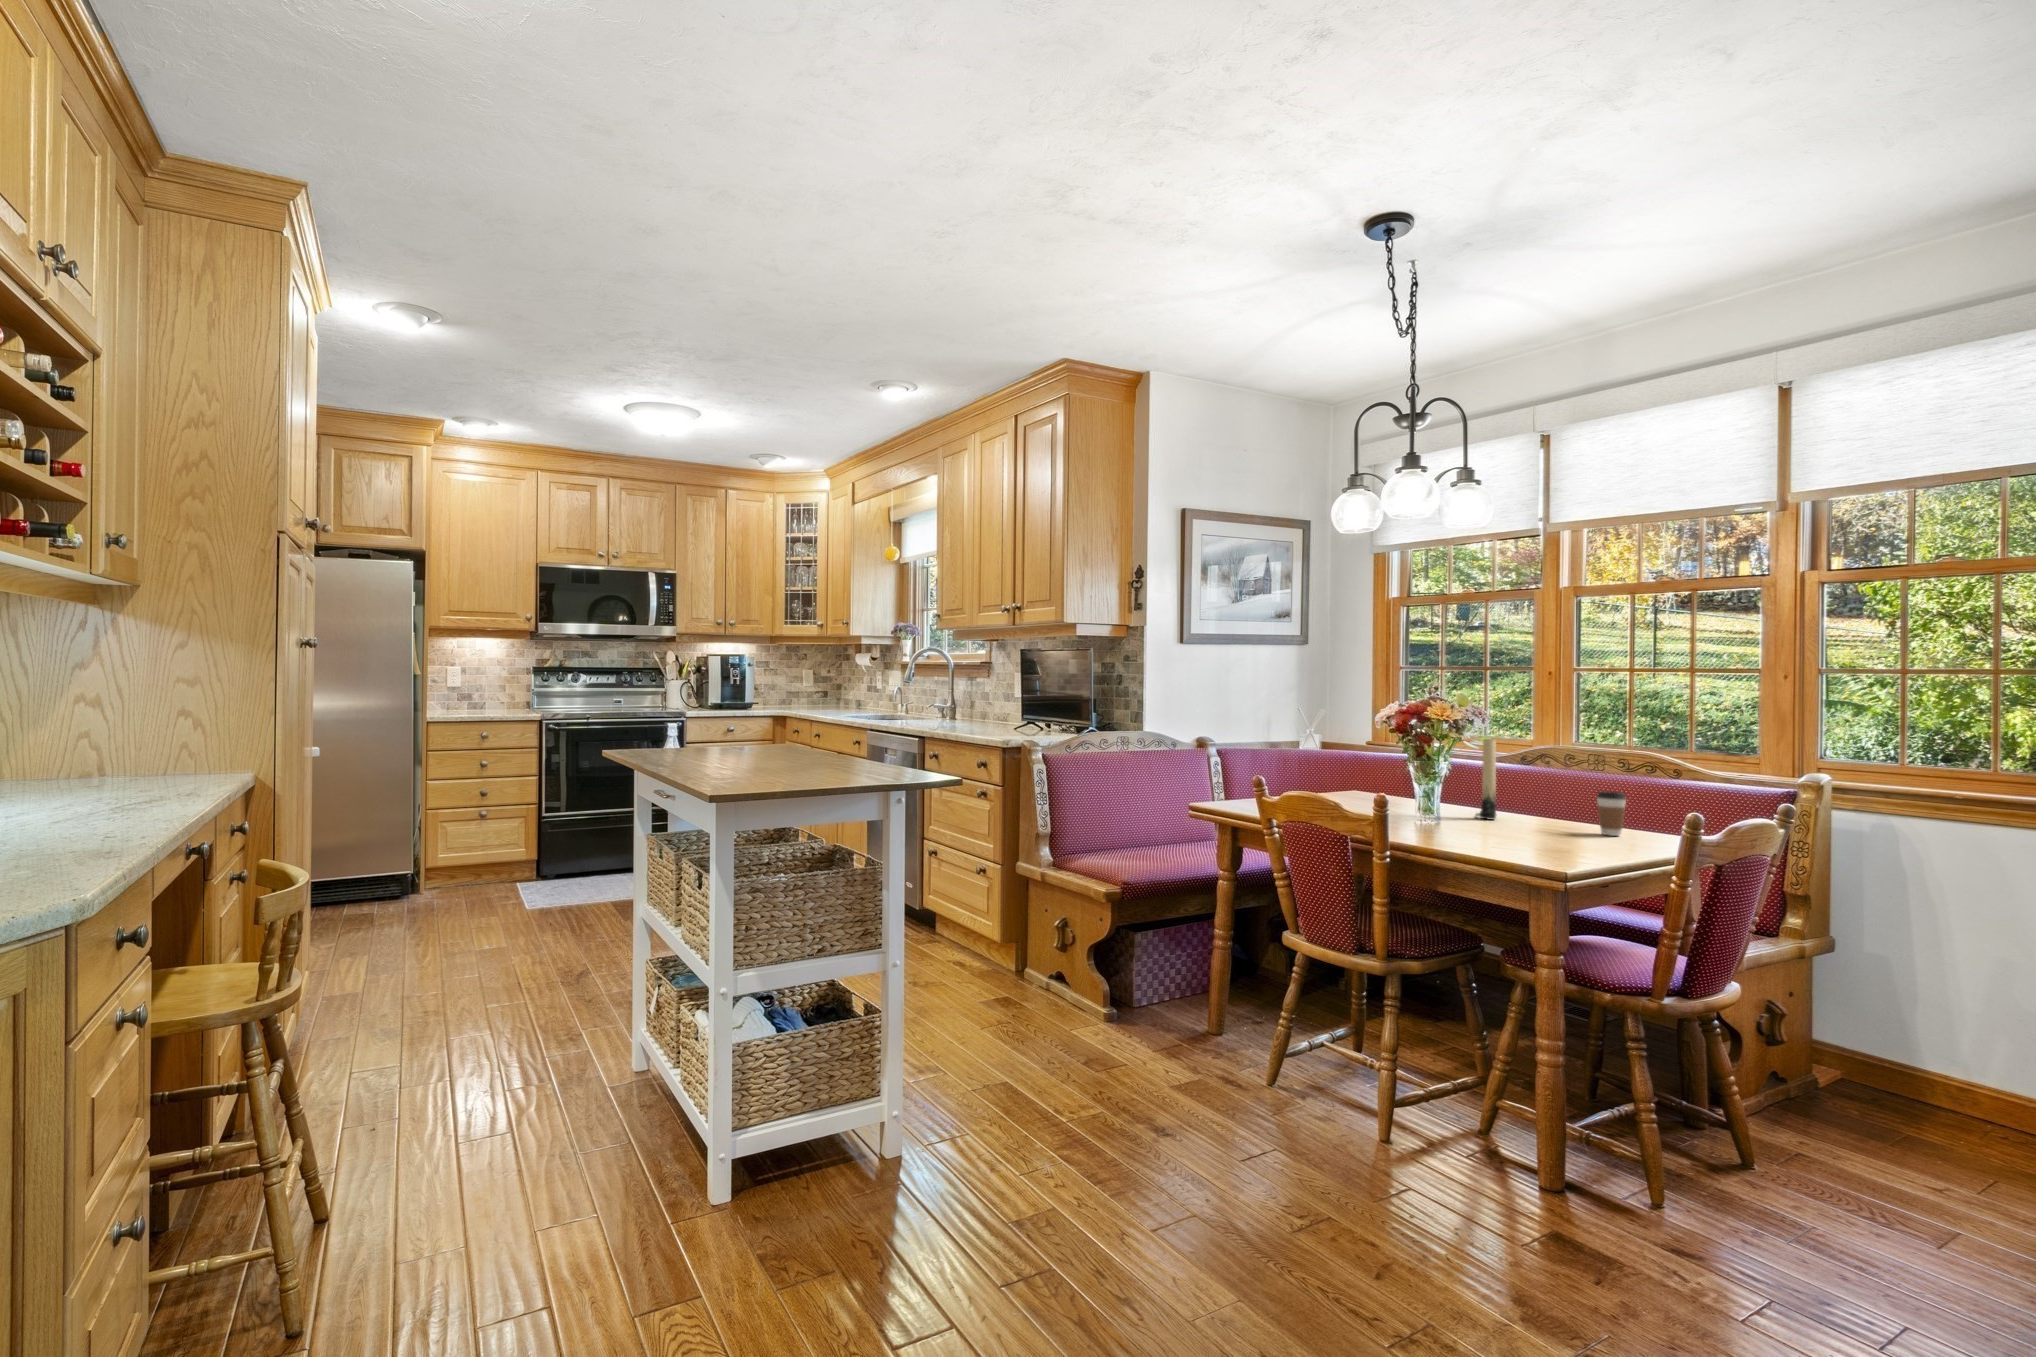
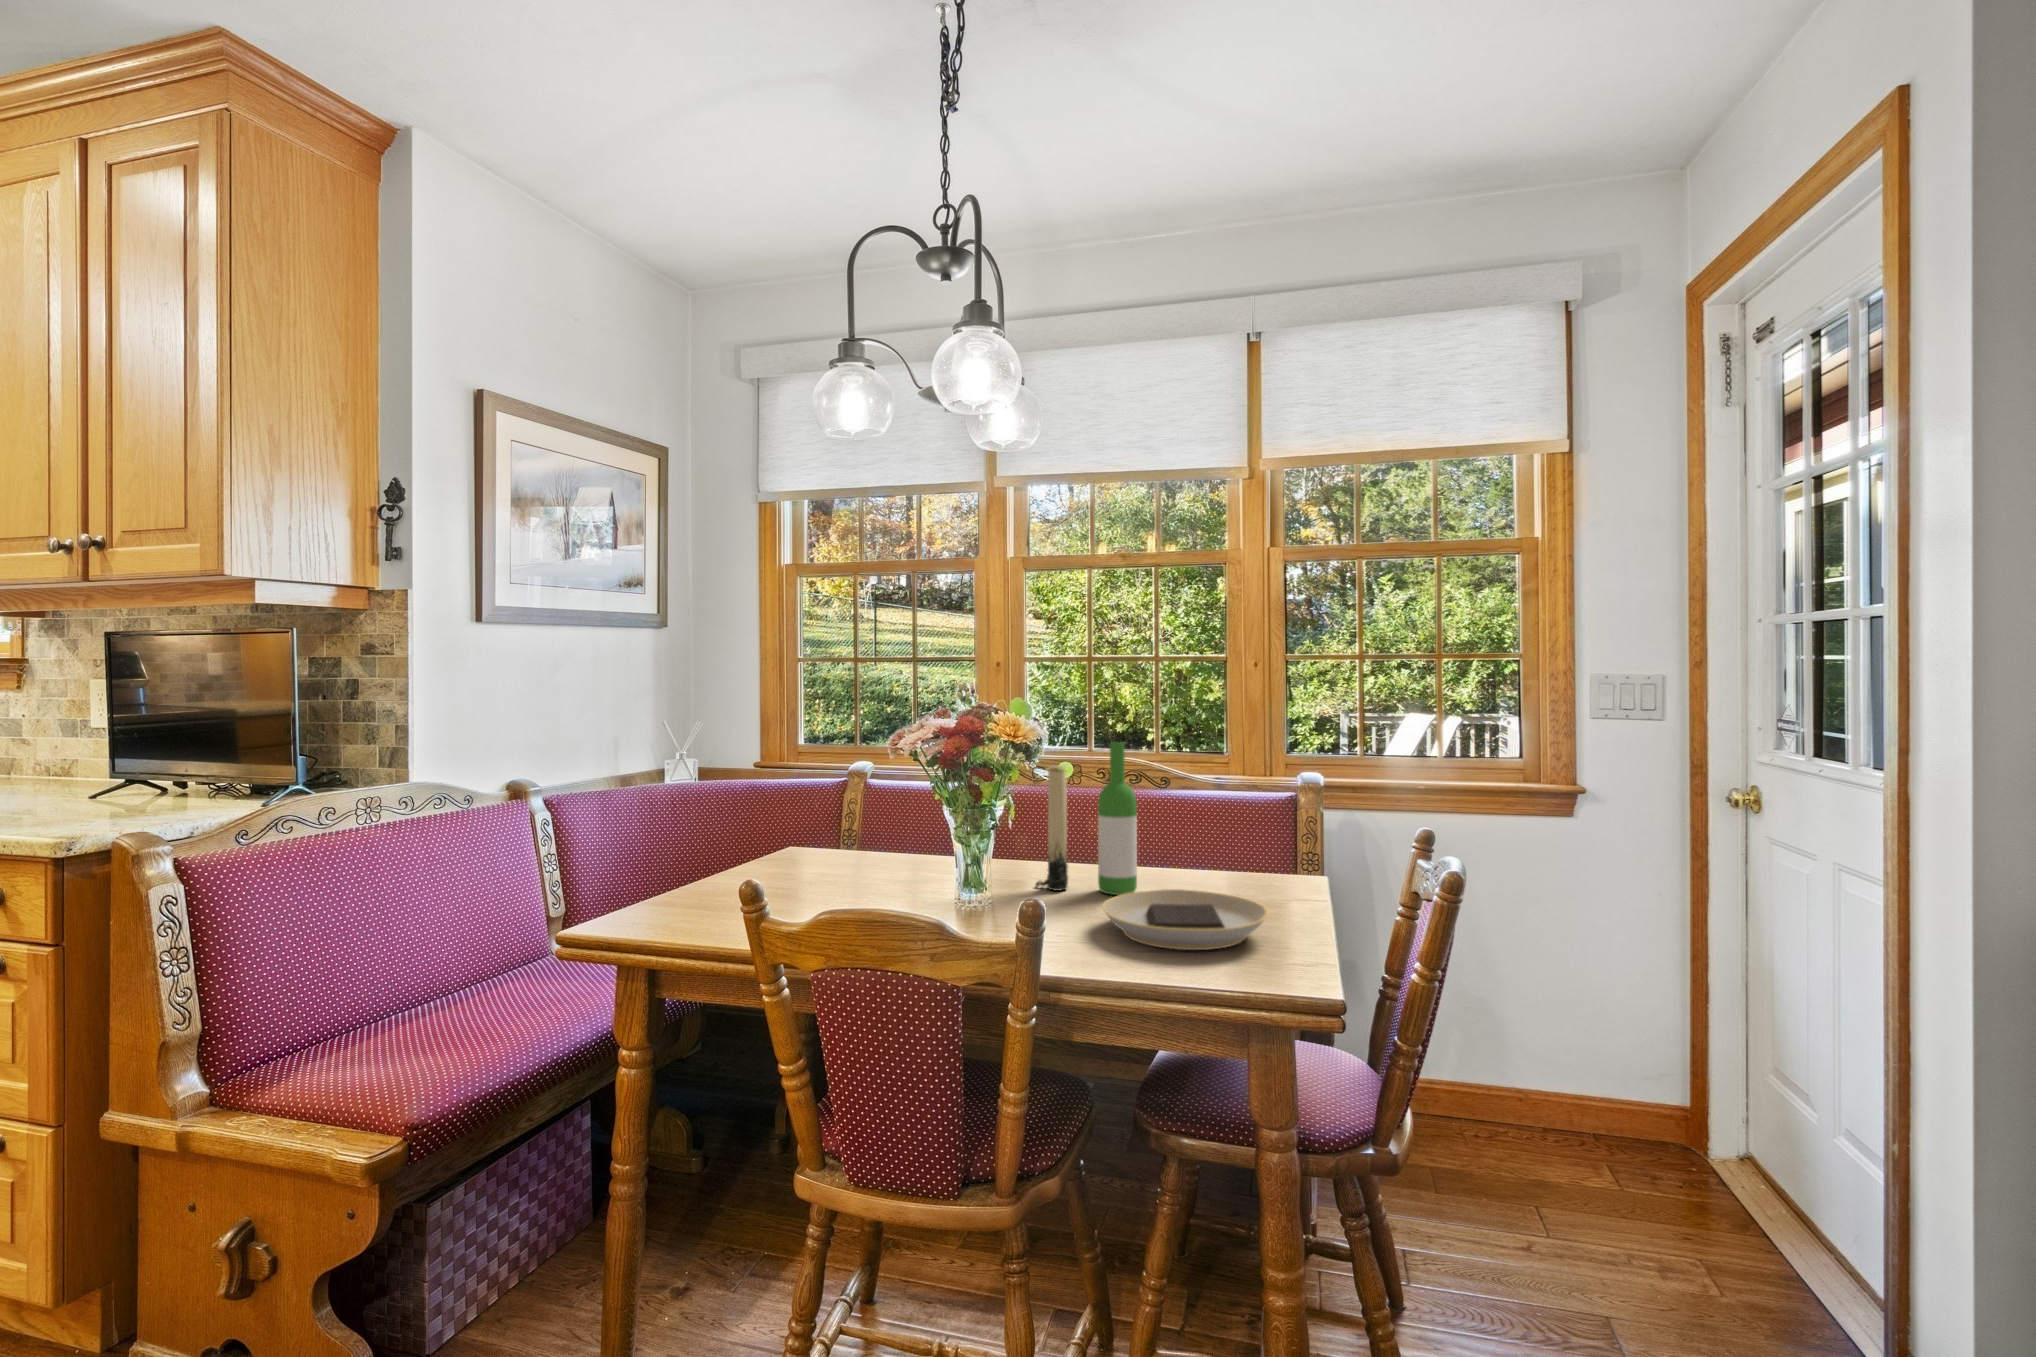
wine bottle: none [1514,722,1544,826] -> present [1098,742,1137,895]
coffee cup: present [1597,791,1626,836] -> none [1208,834,1246,897]
plate: none [1472,817,1589,847] -> present [1102,889,1268,950]

